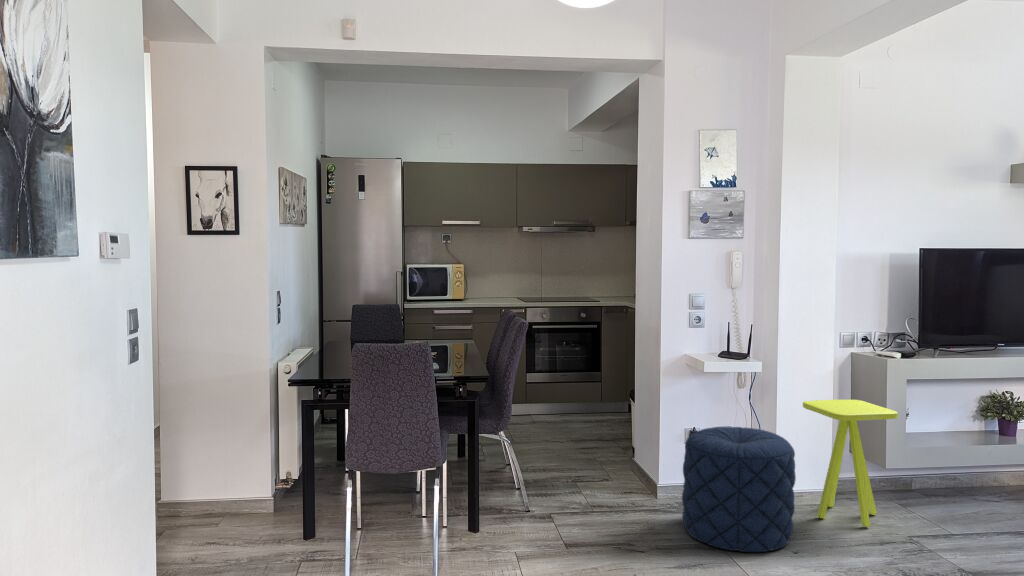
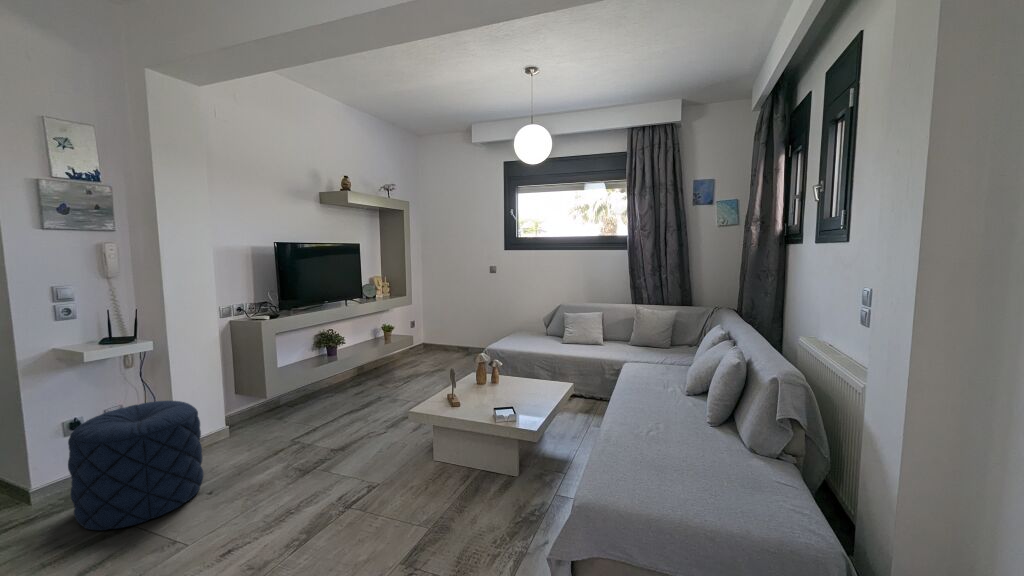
side table: present [803,400,898,526] -> none [196,355,275,453]

